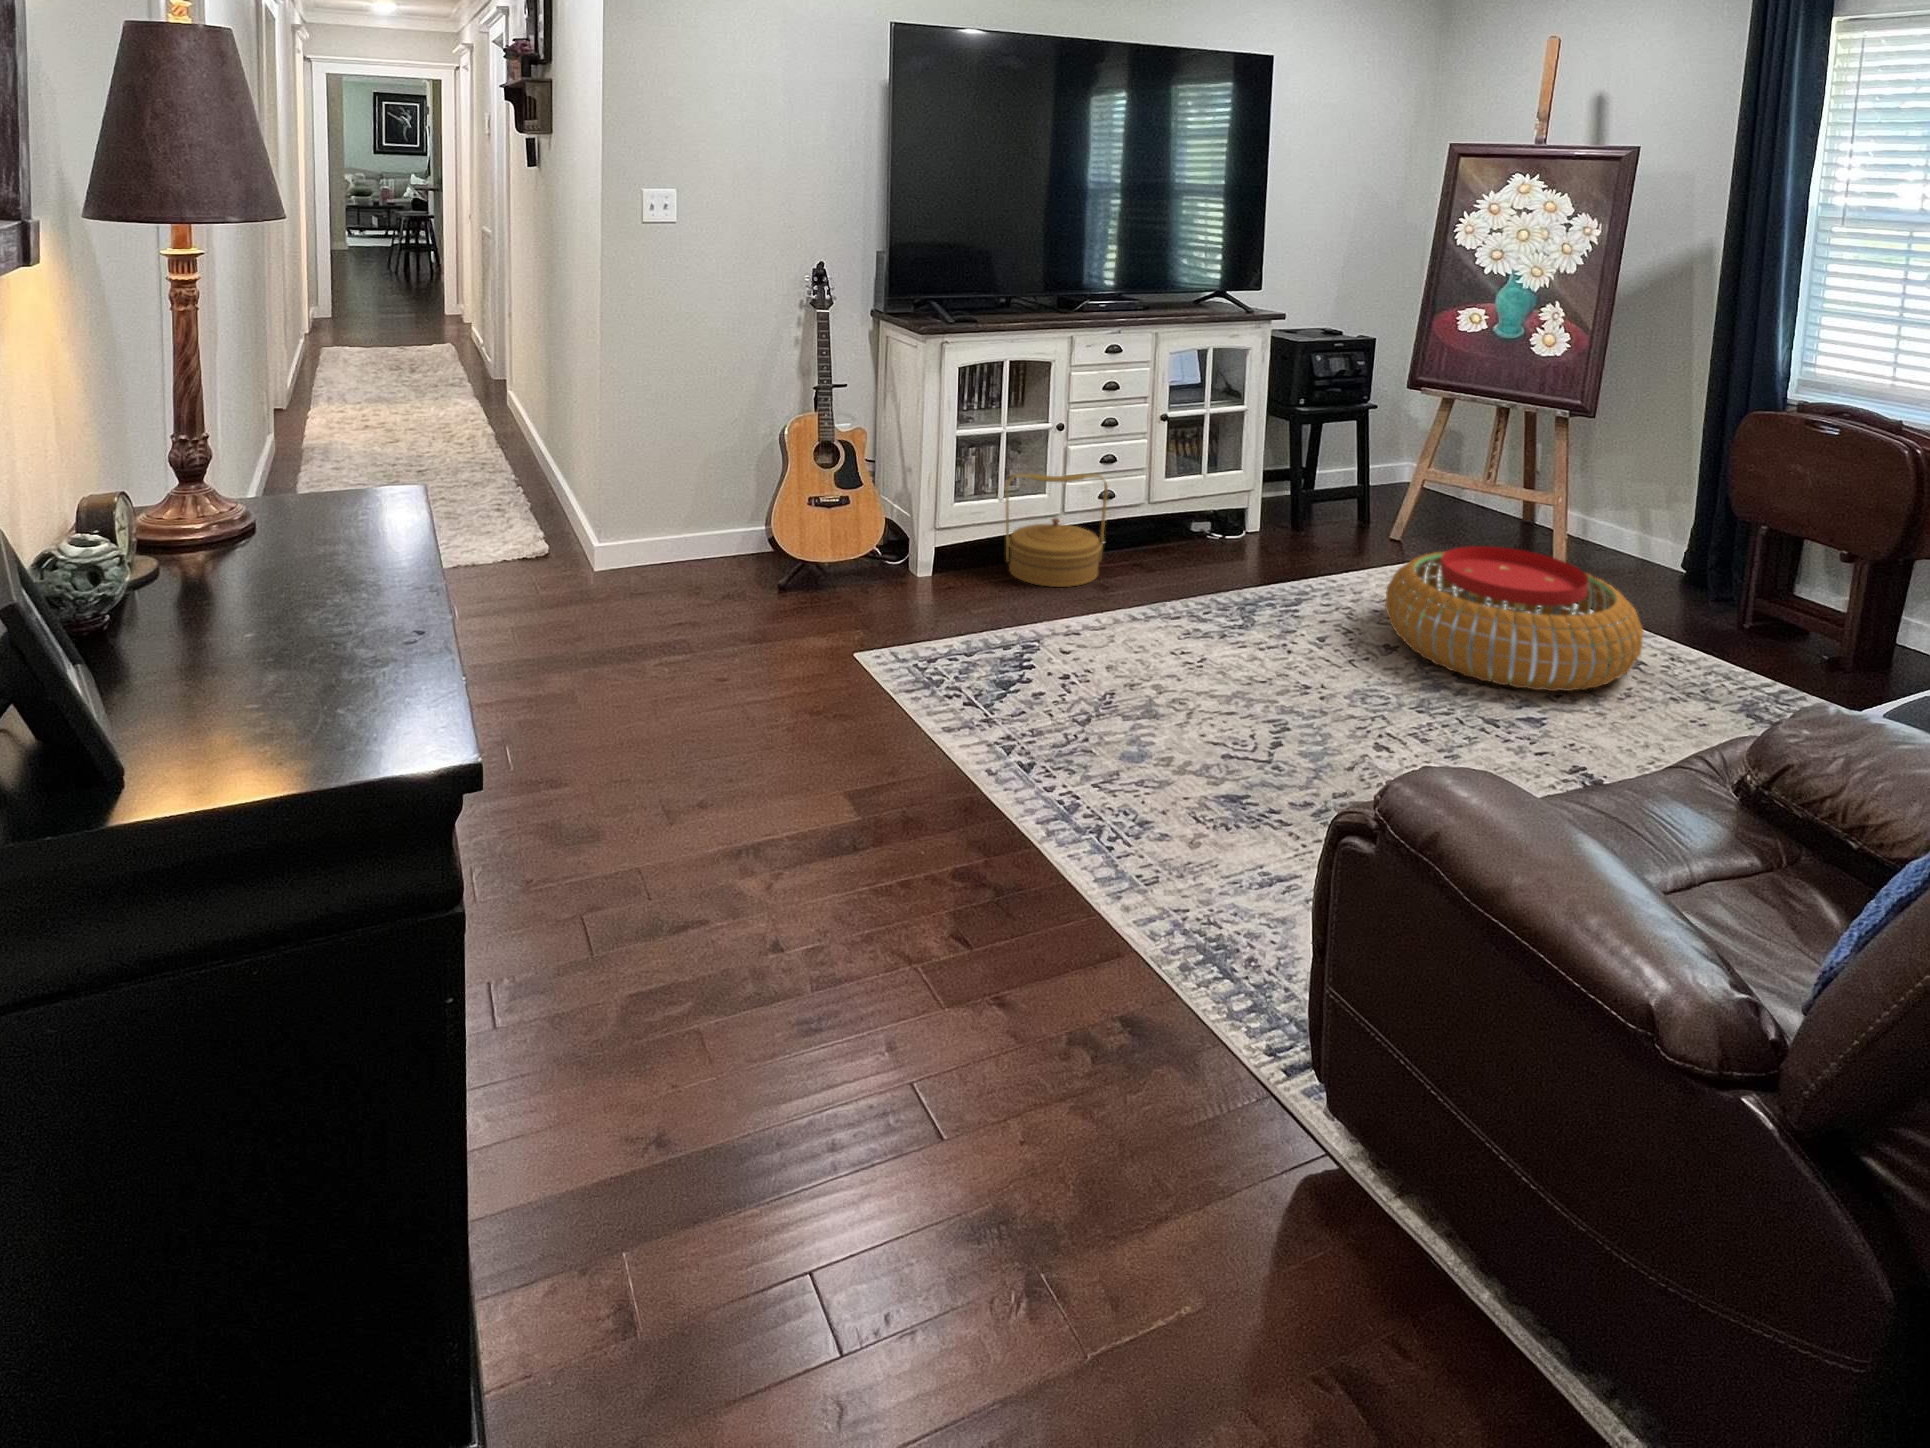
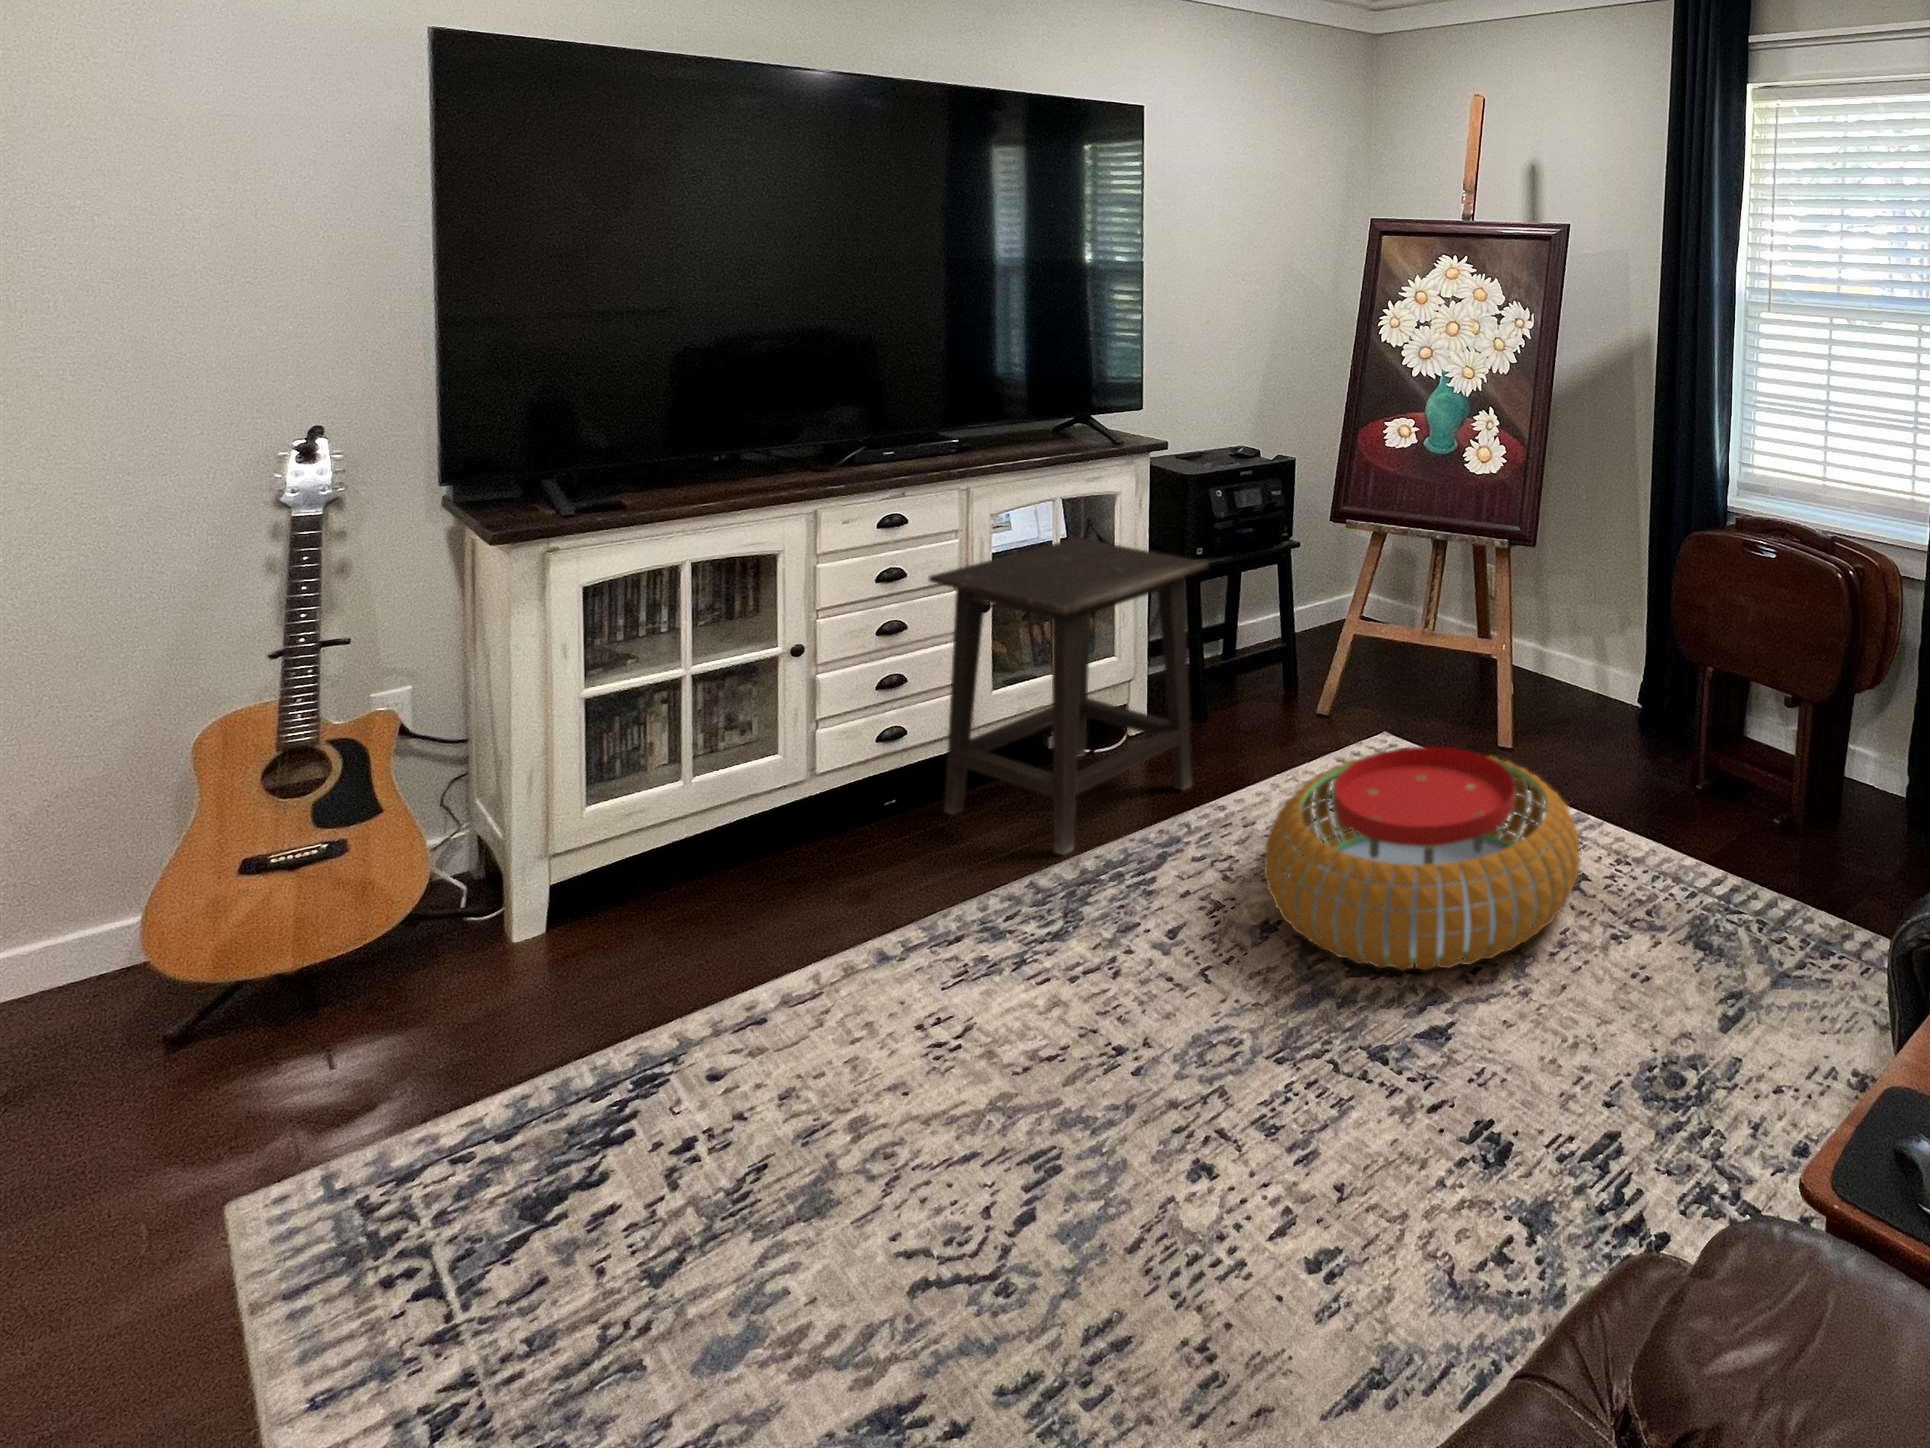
side table: none [1136,378,1328,587] -> present [928,538,1208,855]
basket: present [1006,473,1108,587] -> none [680,719,868,921]

